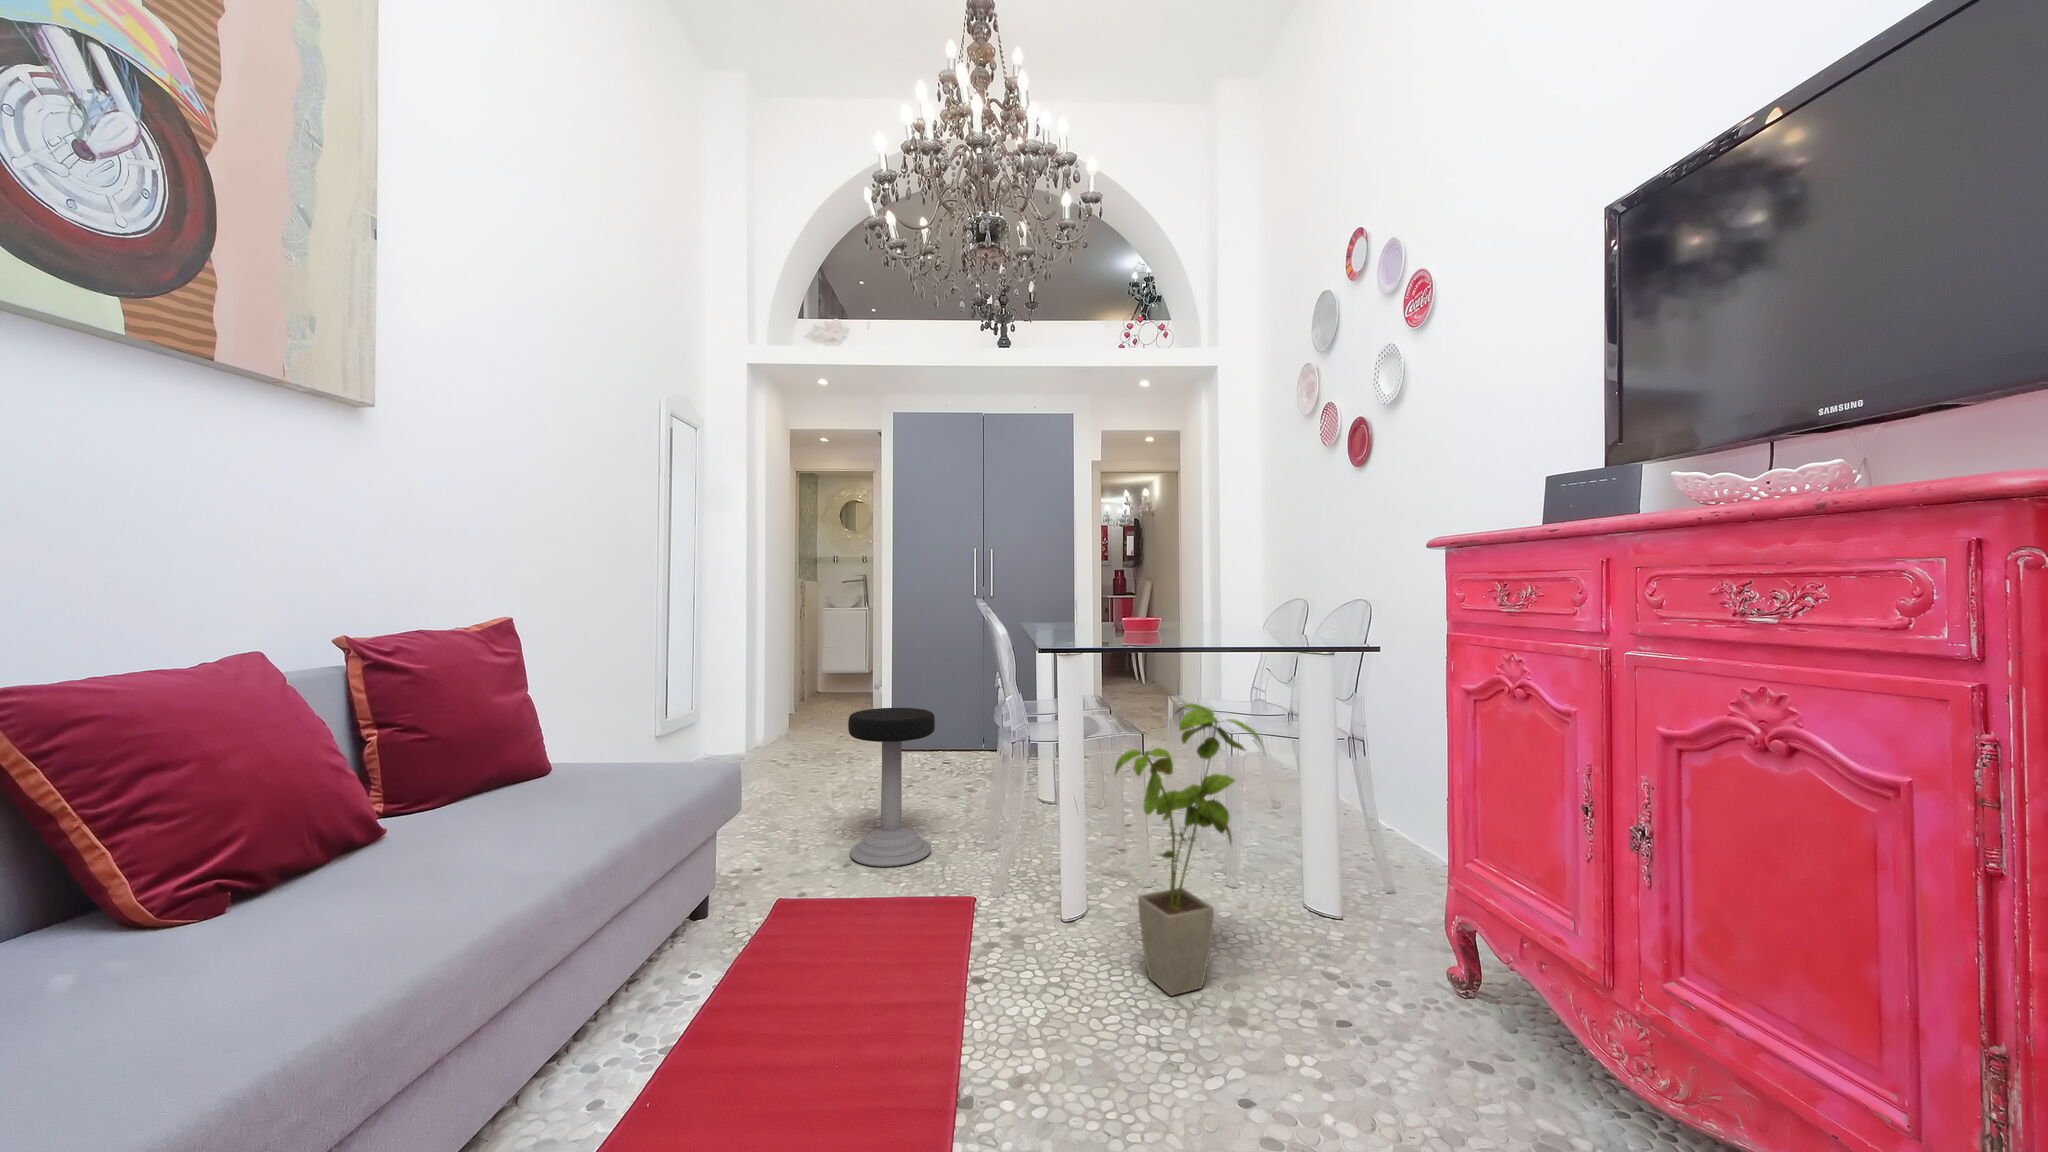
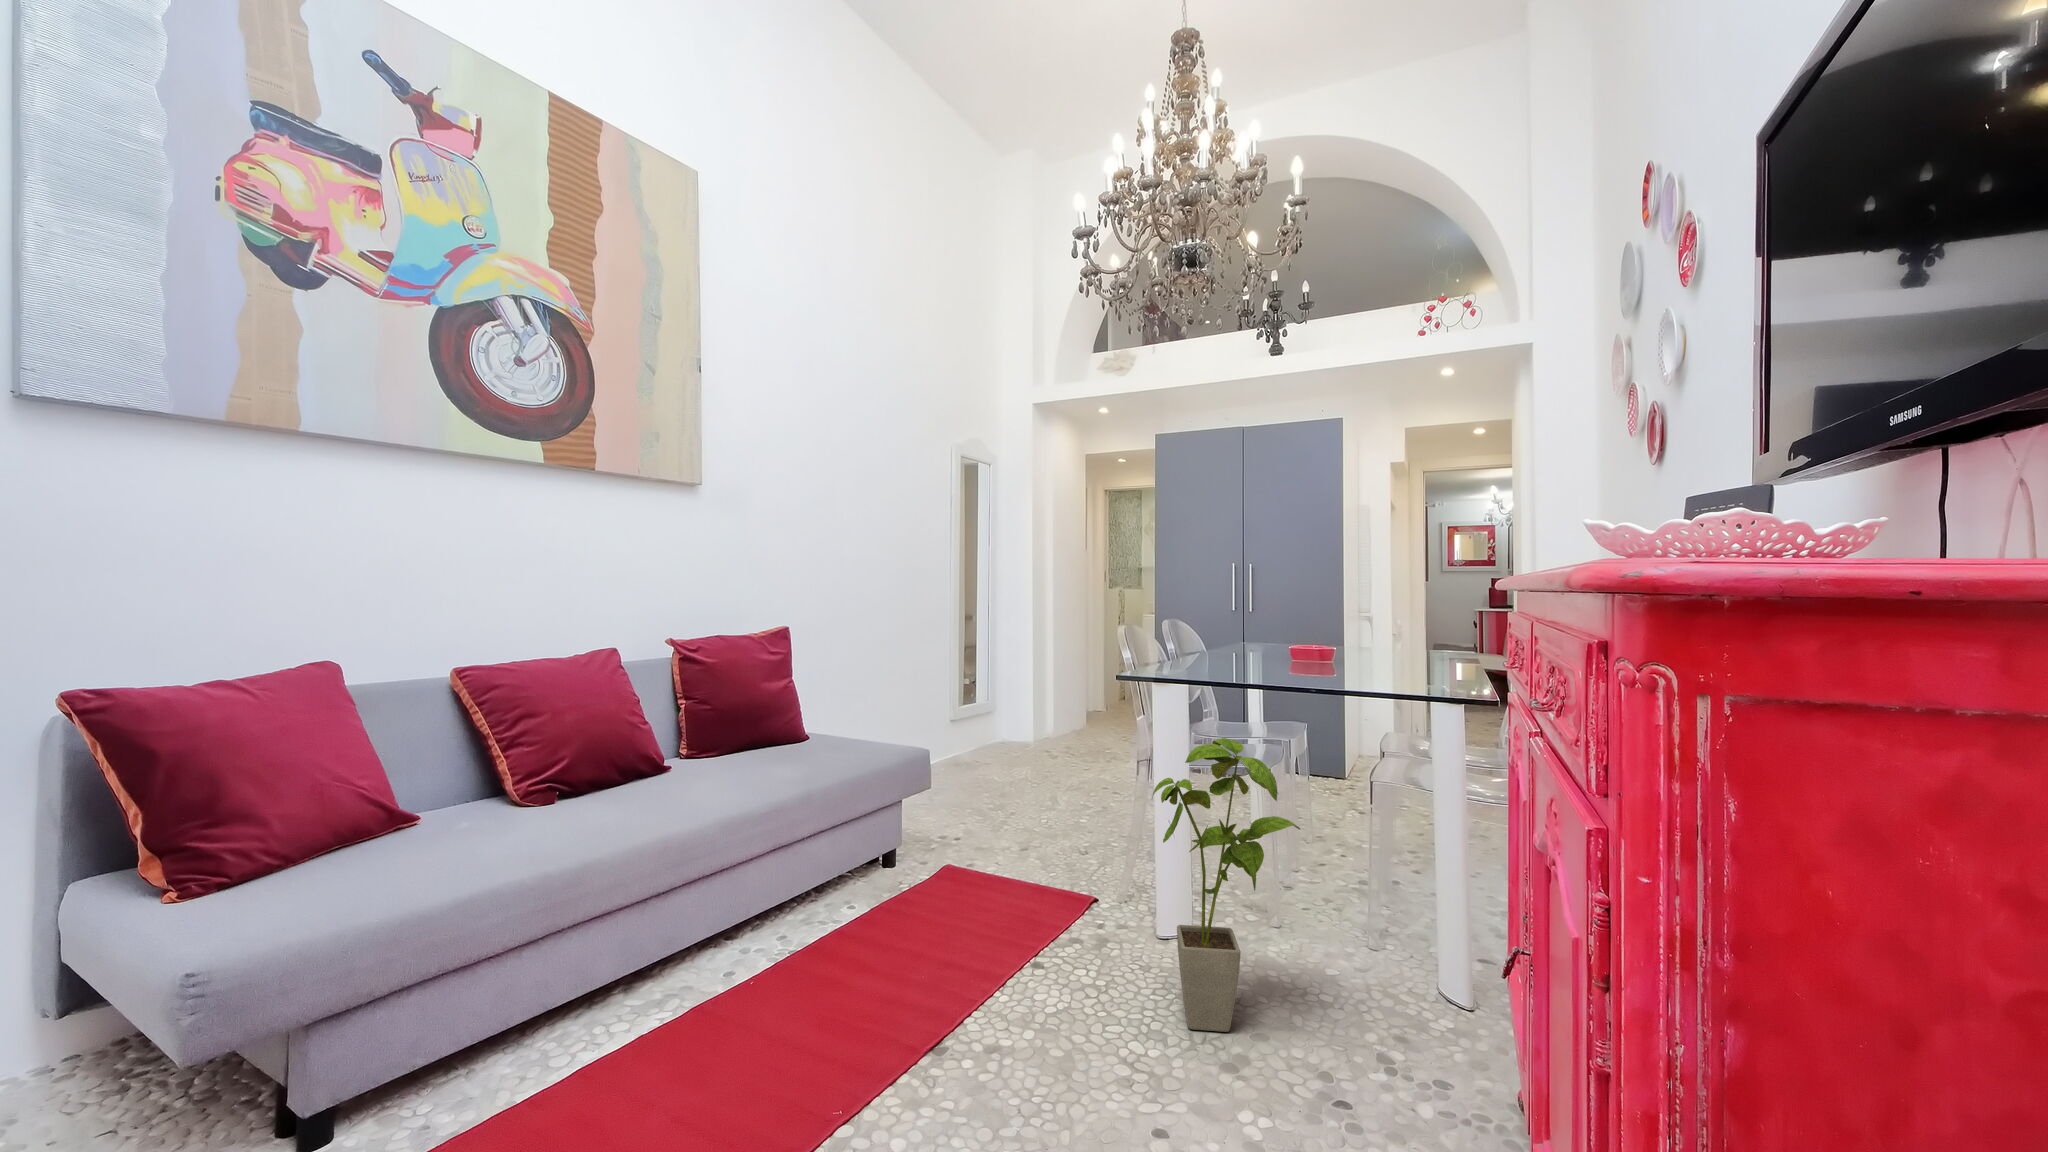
stool: present [848,708,935,867] -> none [1025,722,1104,868]

